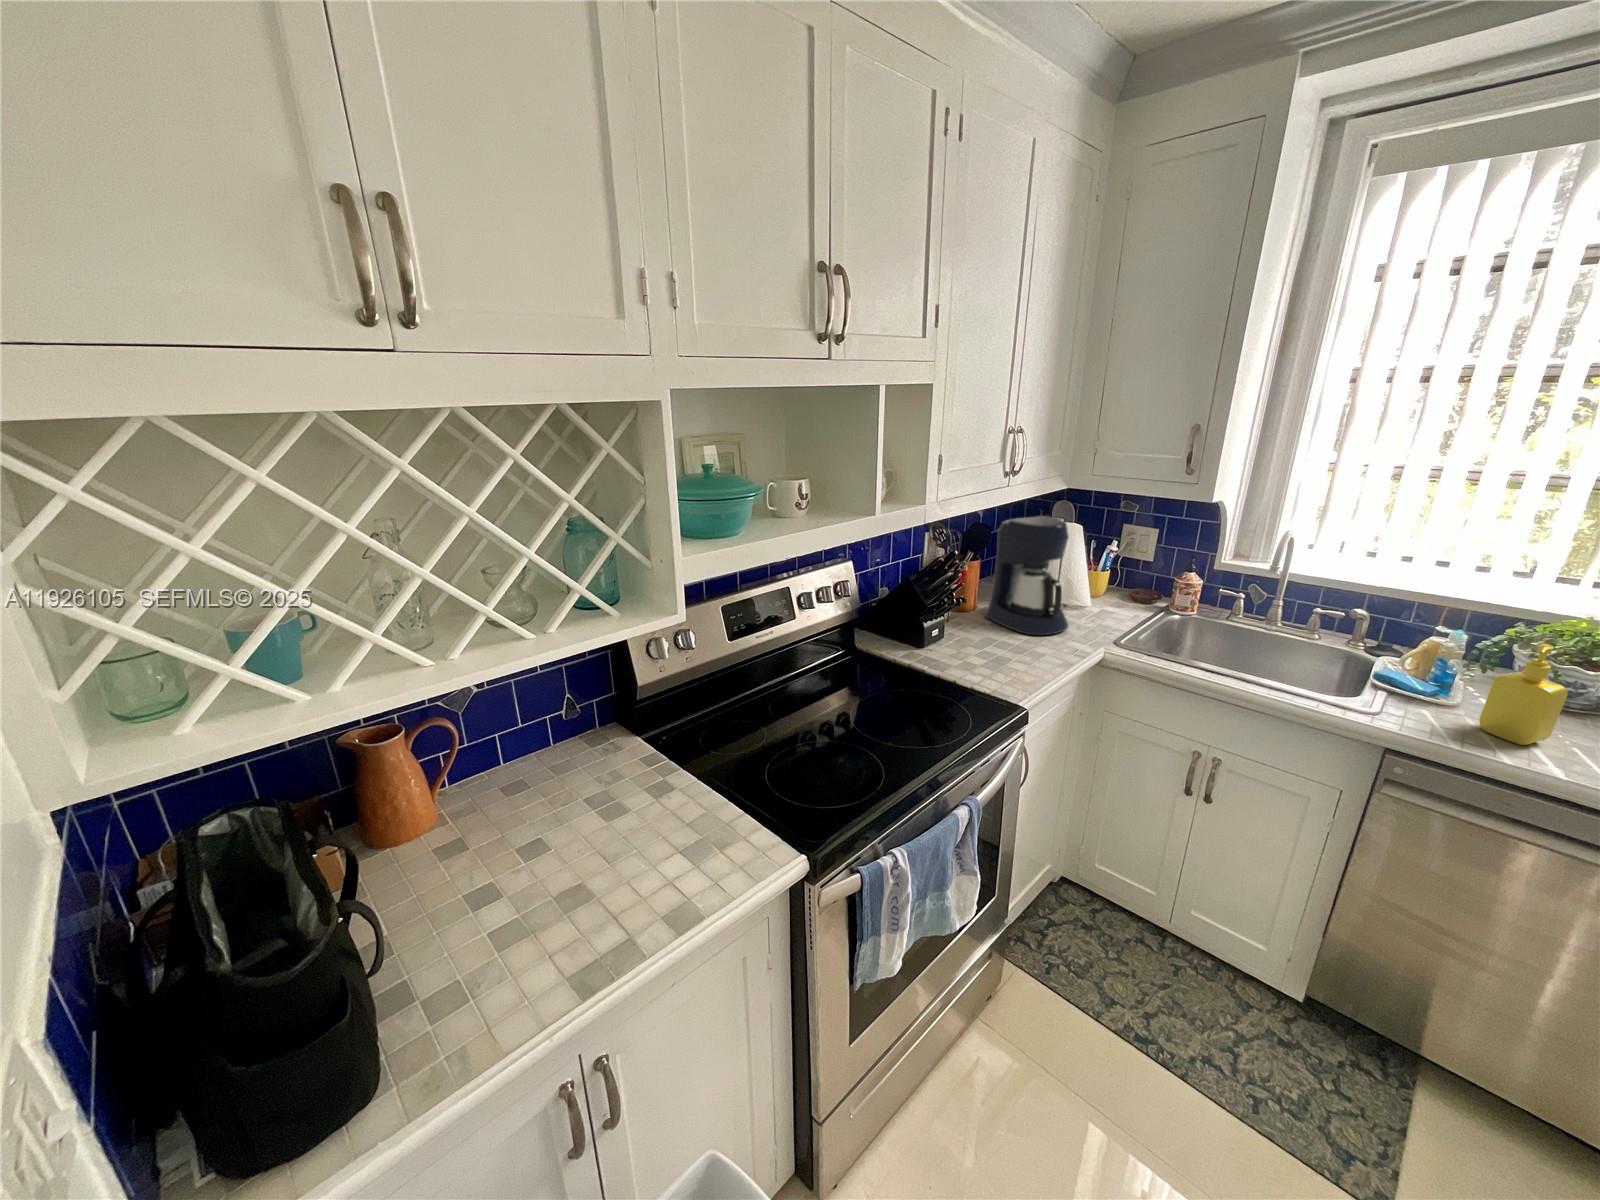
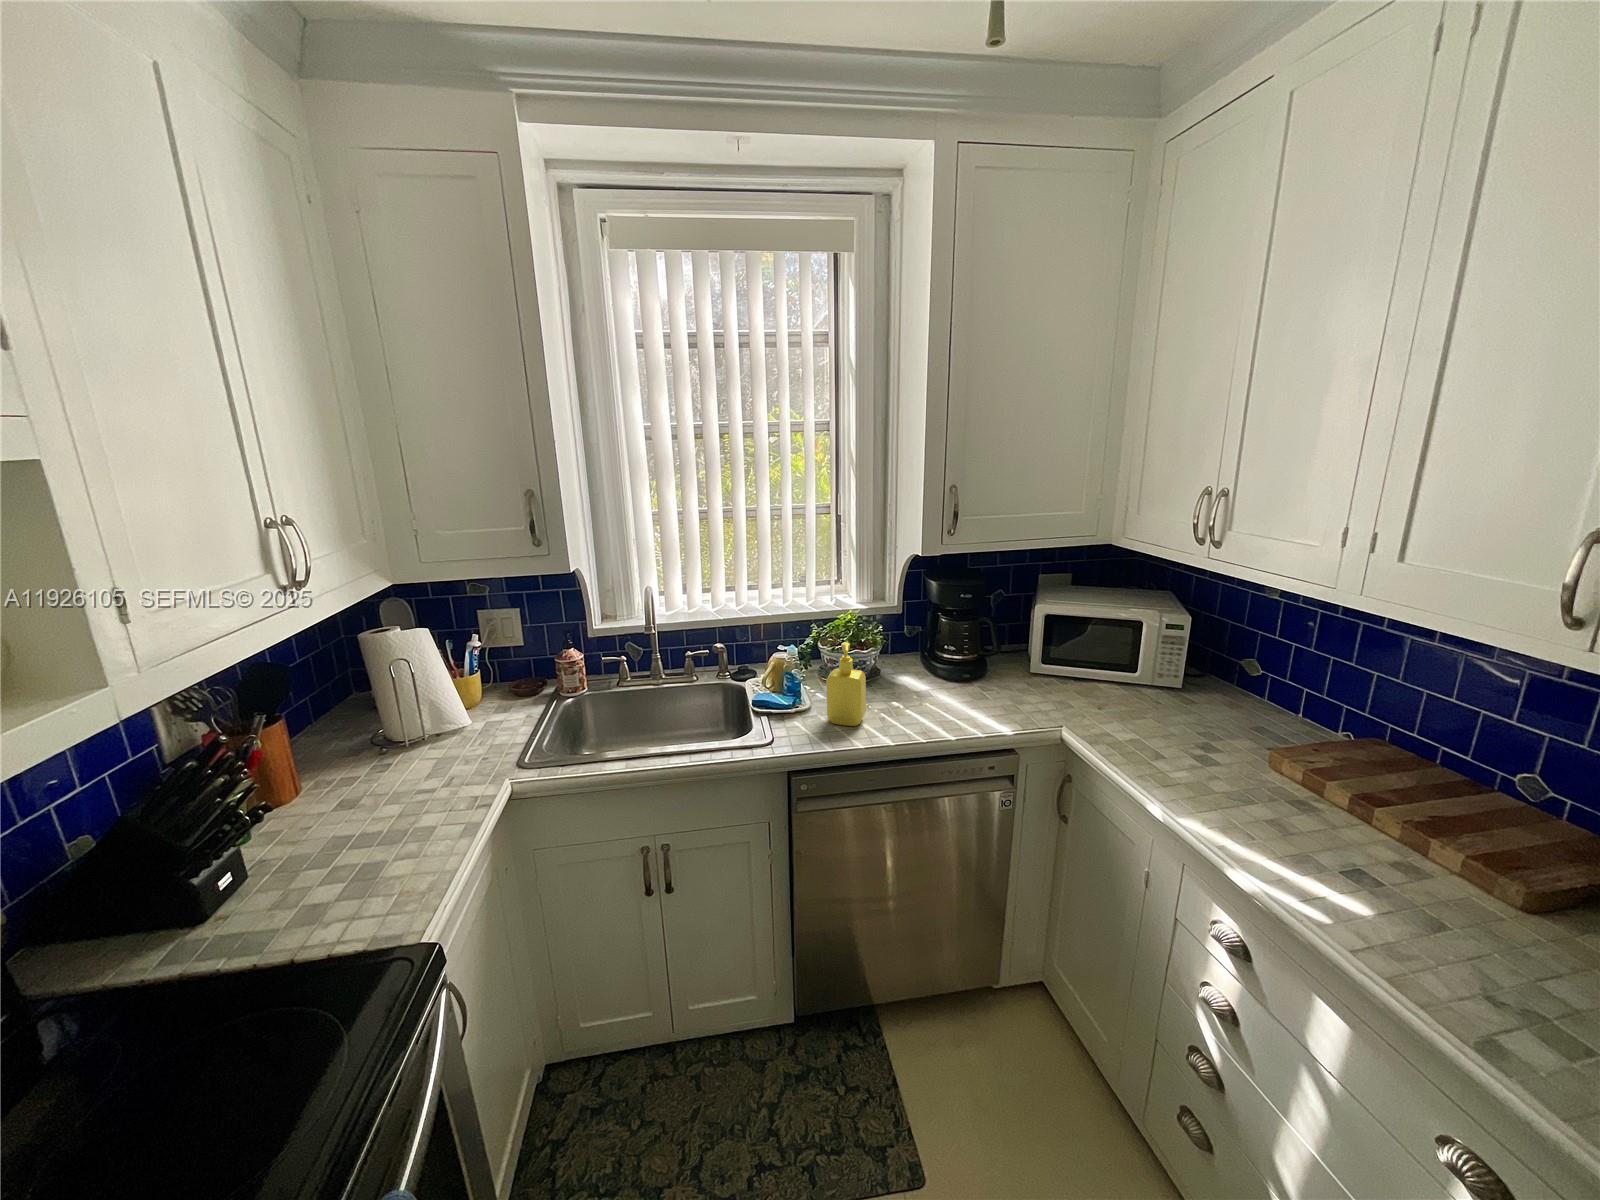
coffee maker: present [985,516,1069,635] -> none [298,630,454,806]

